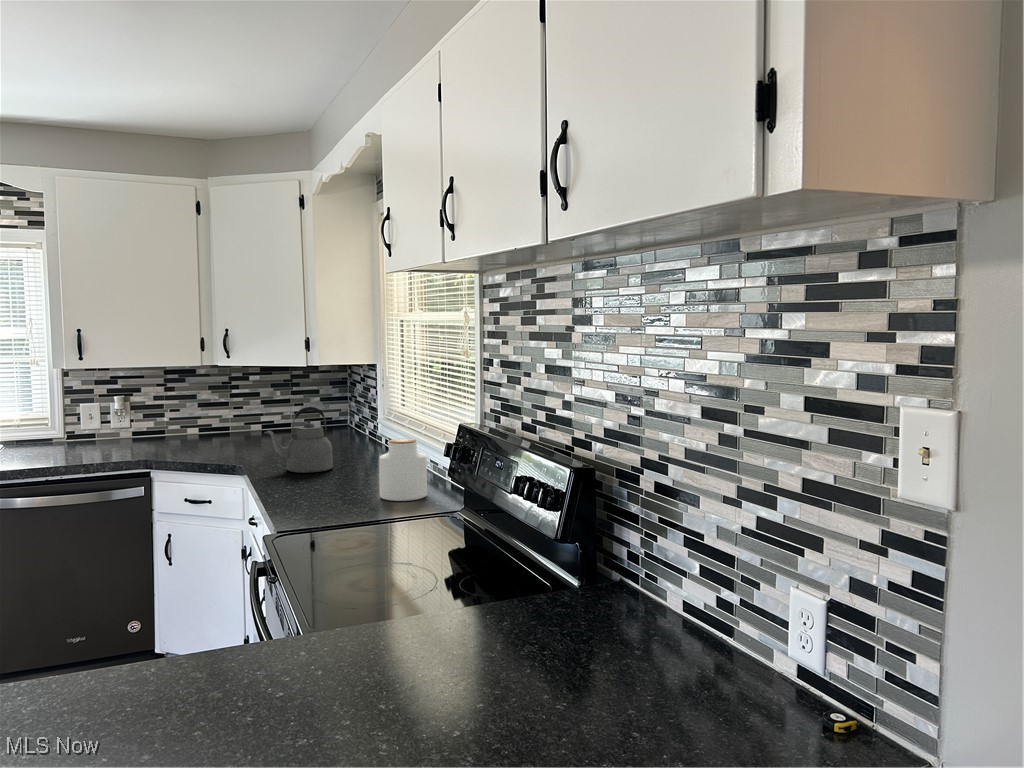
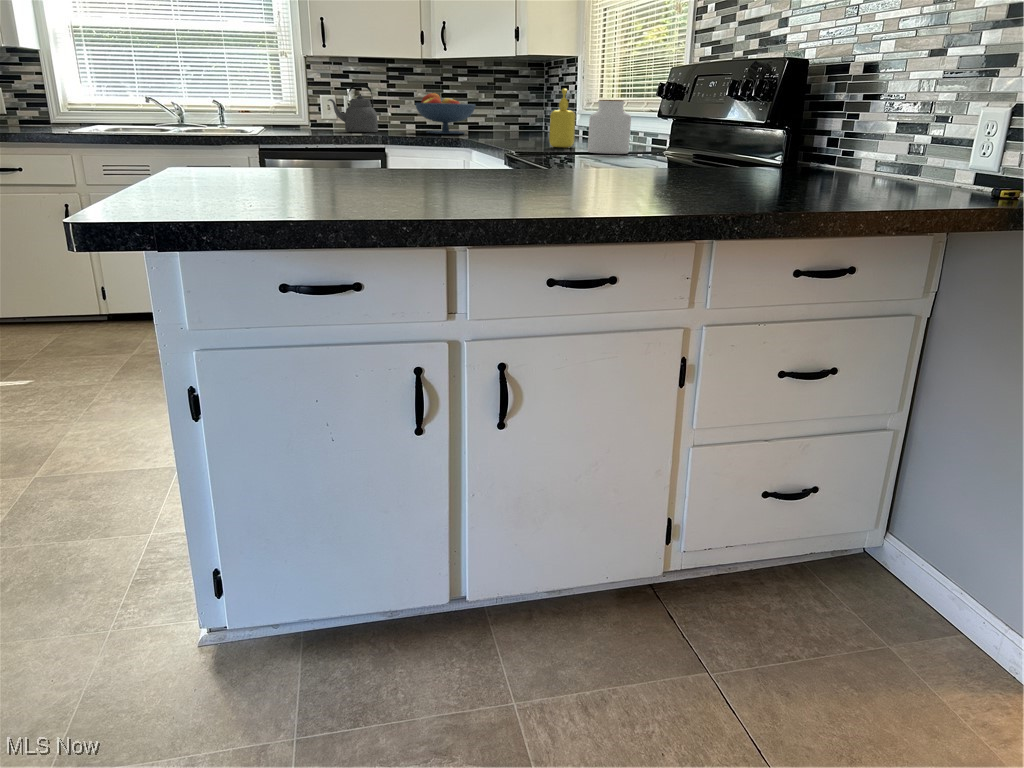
fruit bowl: none [194,400,267,446] -> present [415,93,476,134]
kettle: present [264,407,333,473] -> present [328,83,378,132]
soap dispenser: none [339,419,369,482] -> present [549,89,576,148]

